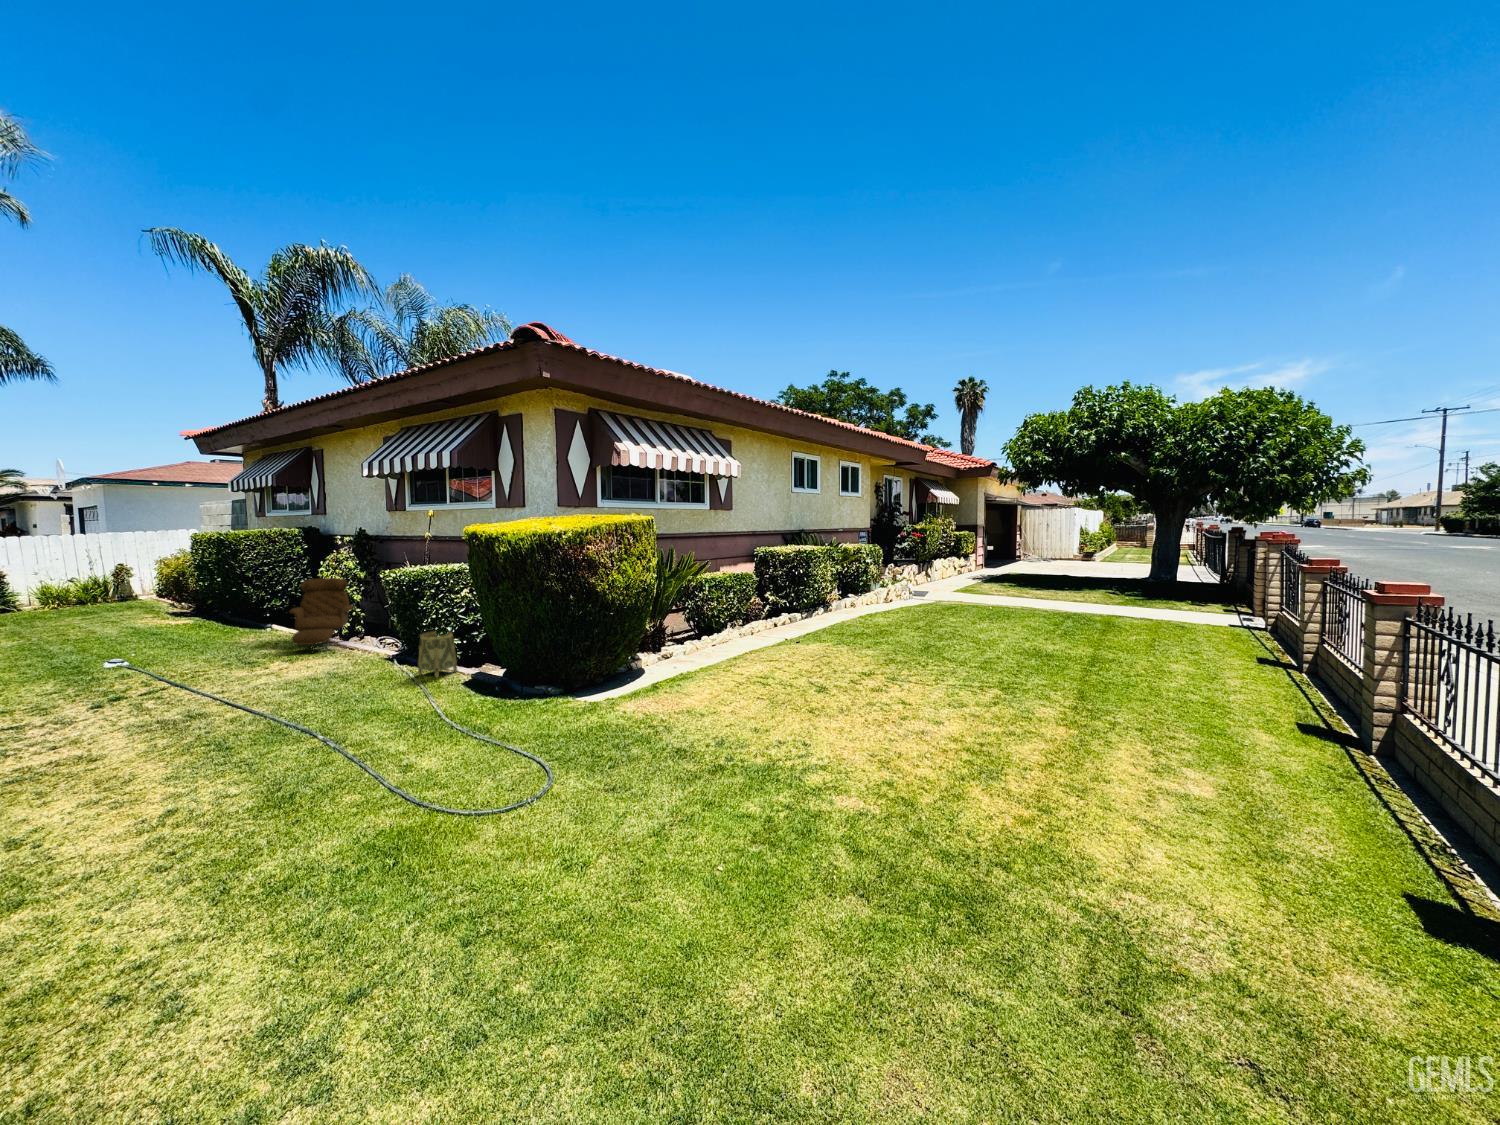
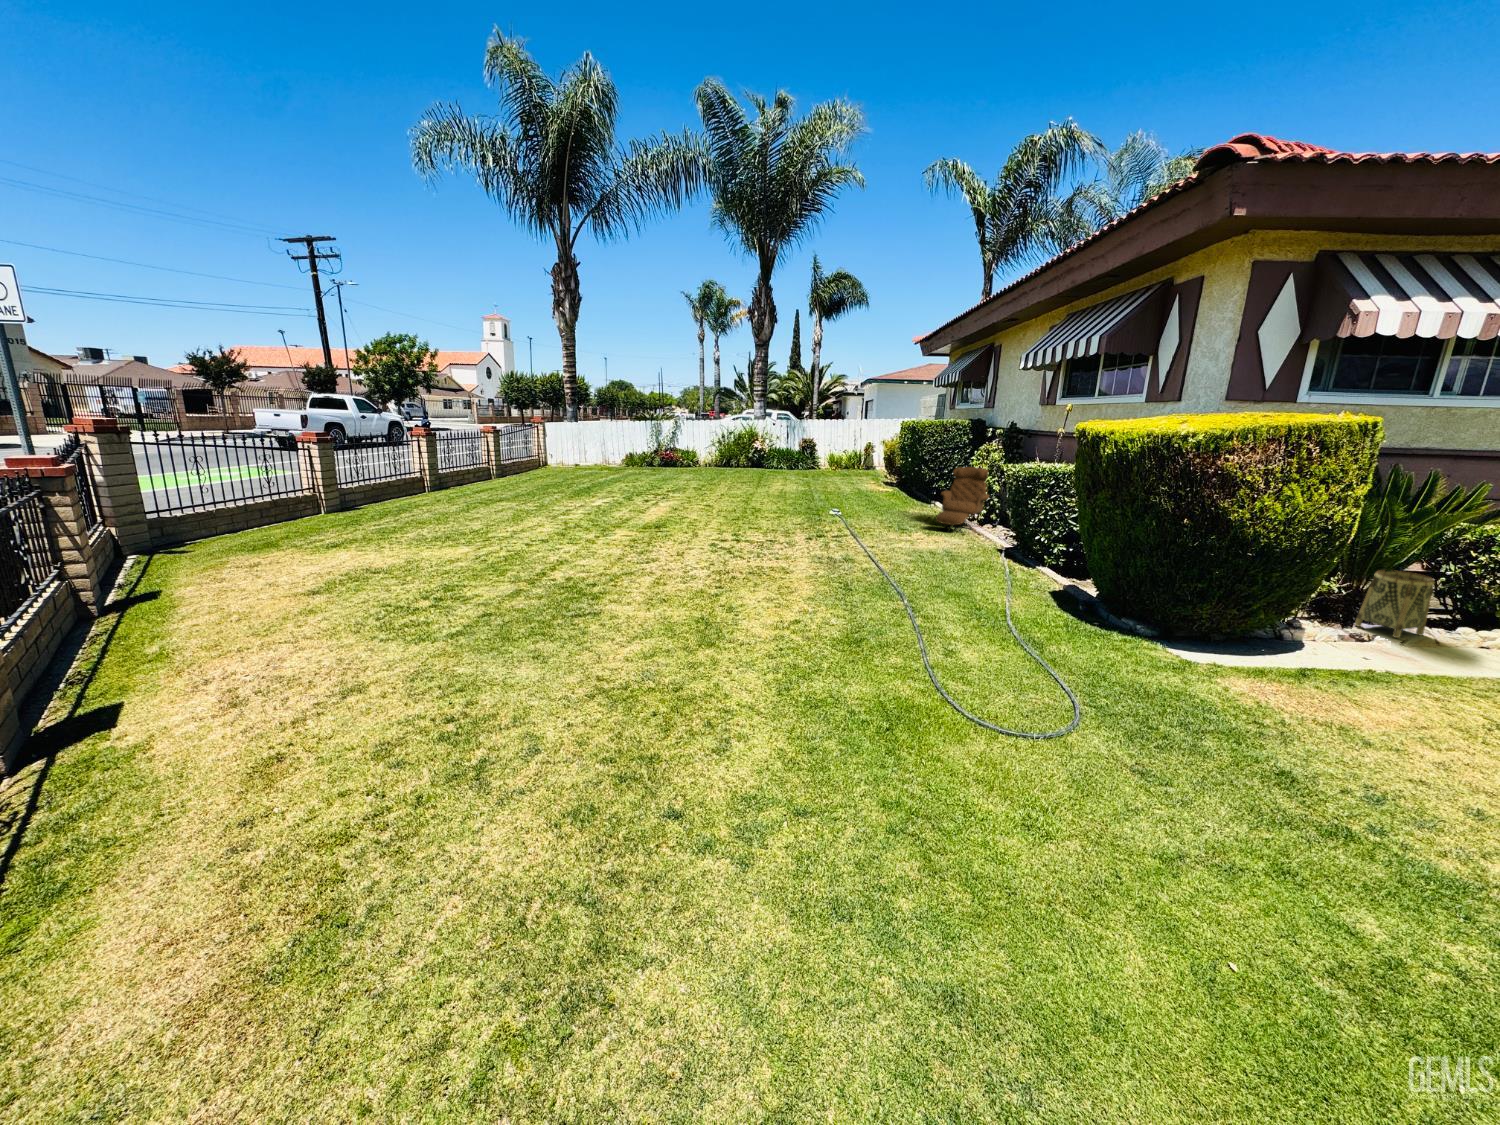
basket: present [418,631,457,678] -> present [1355,570,1434,638]

